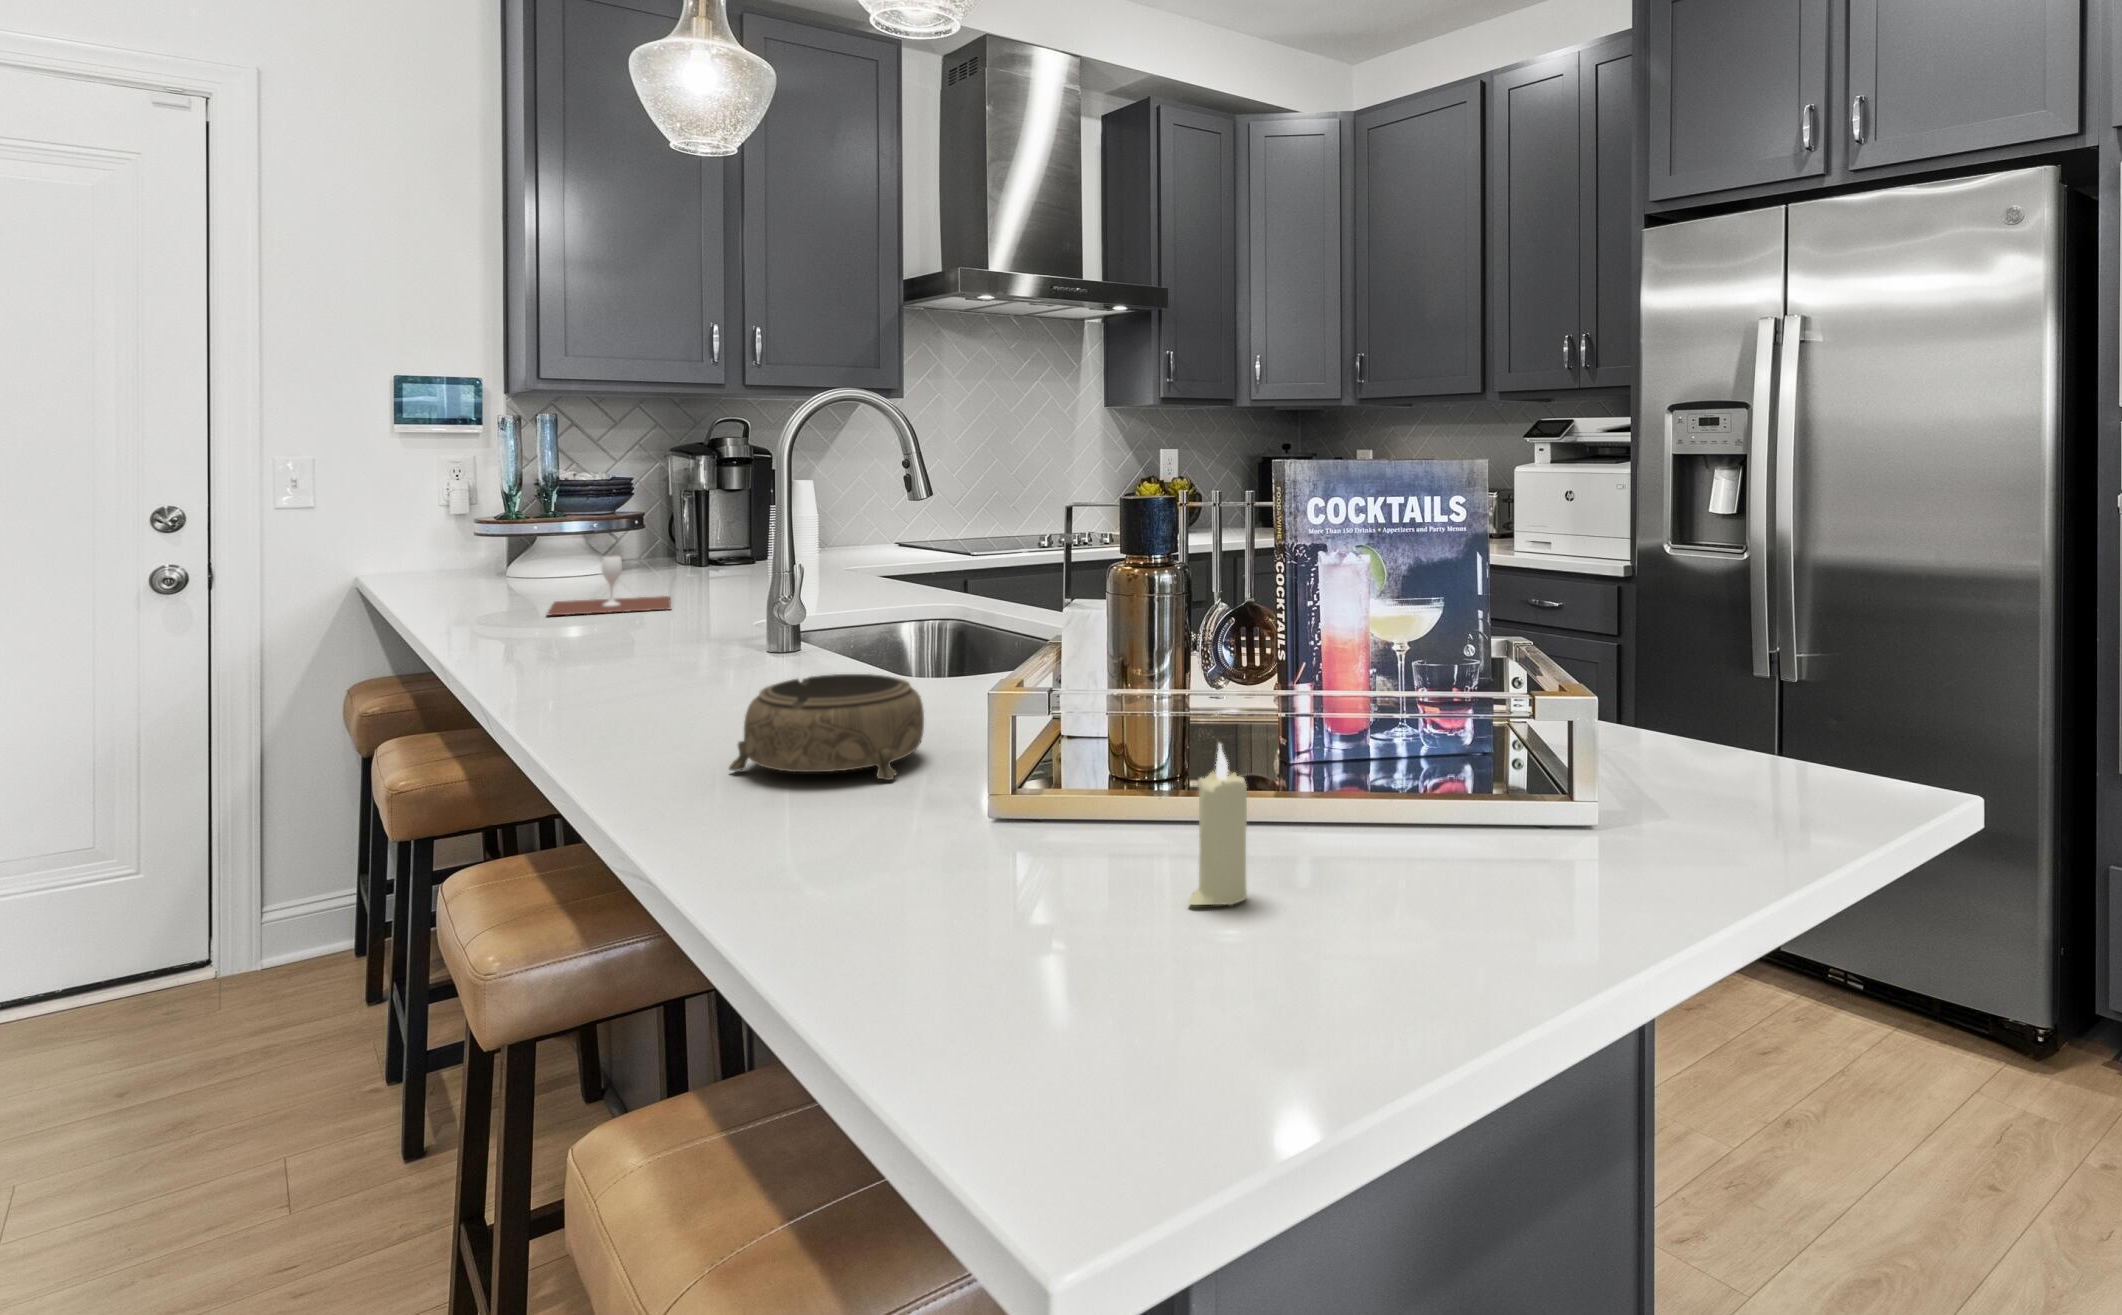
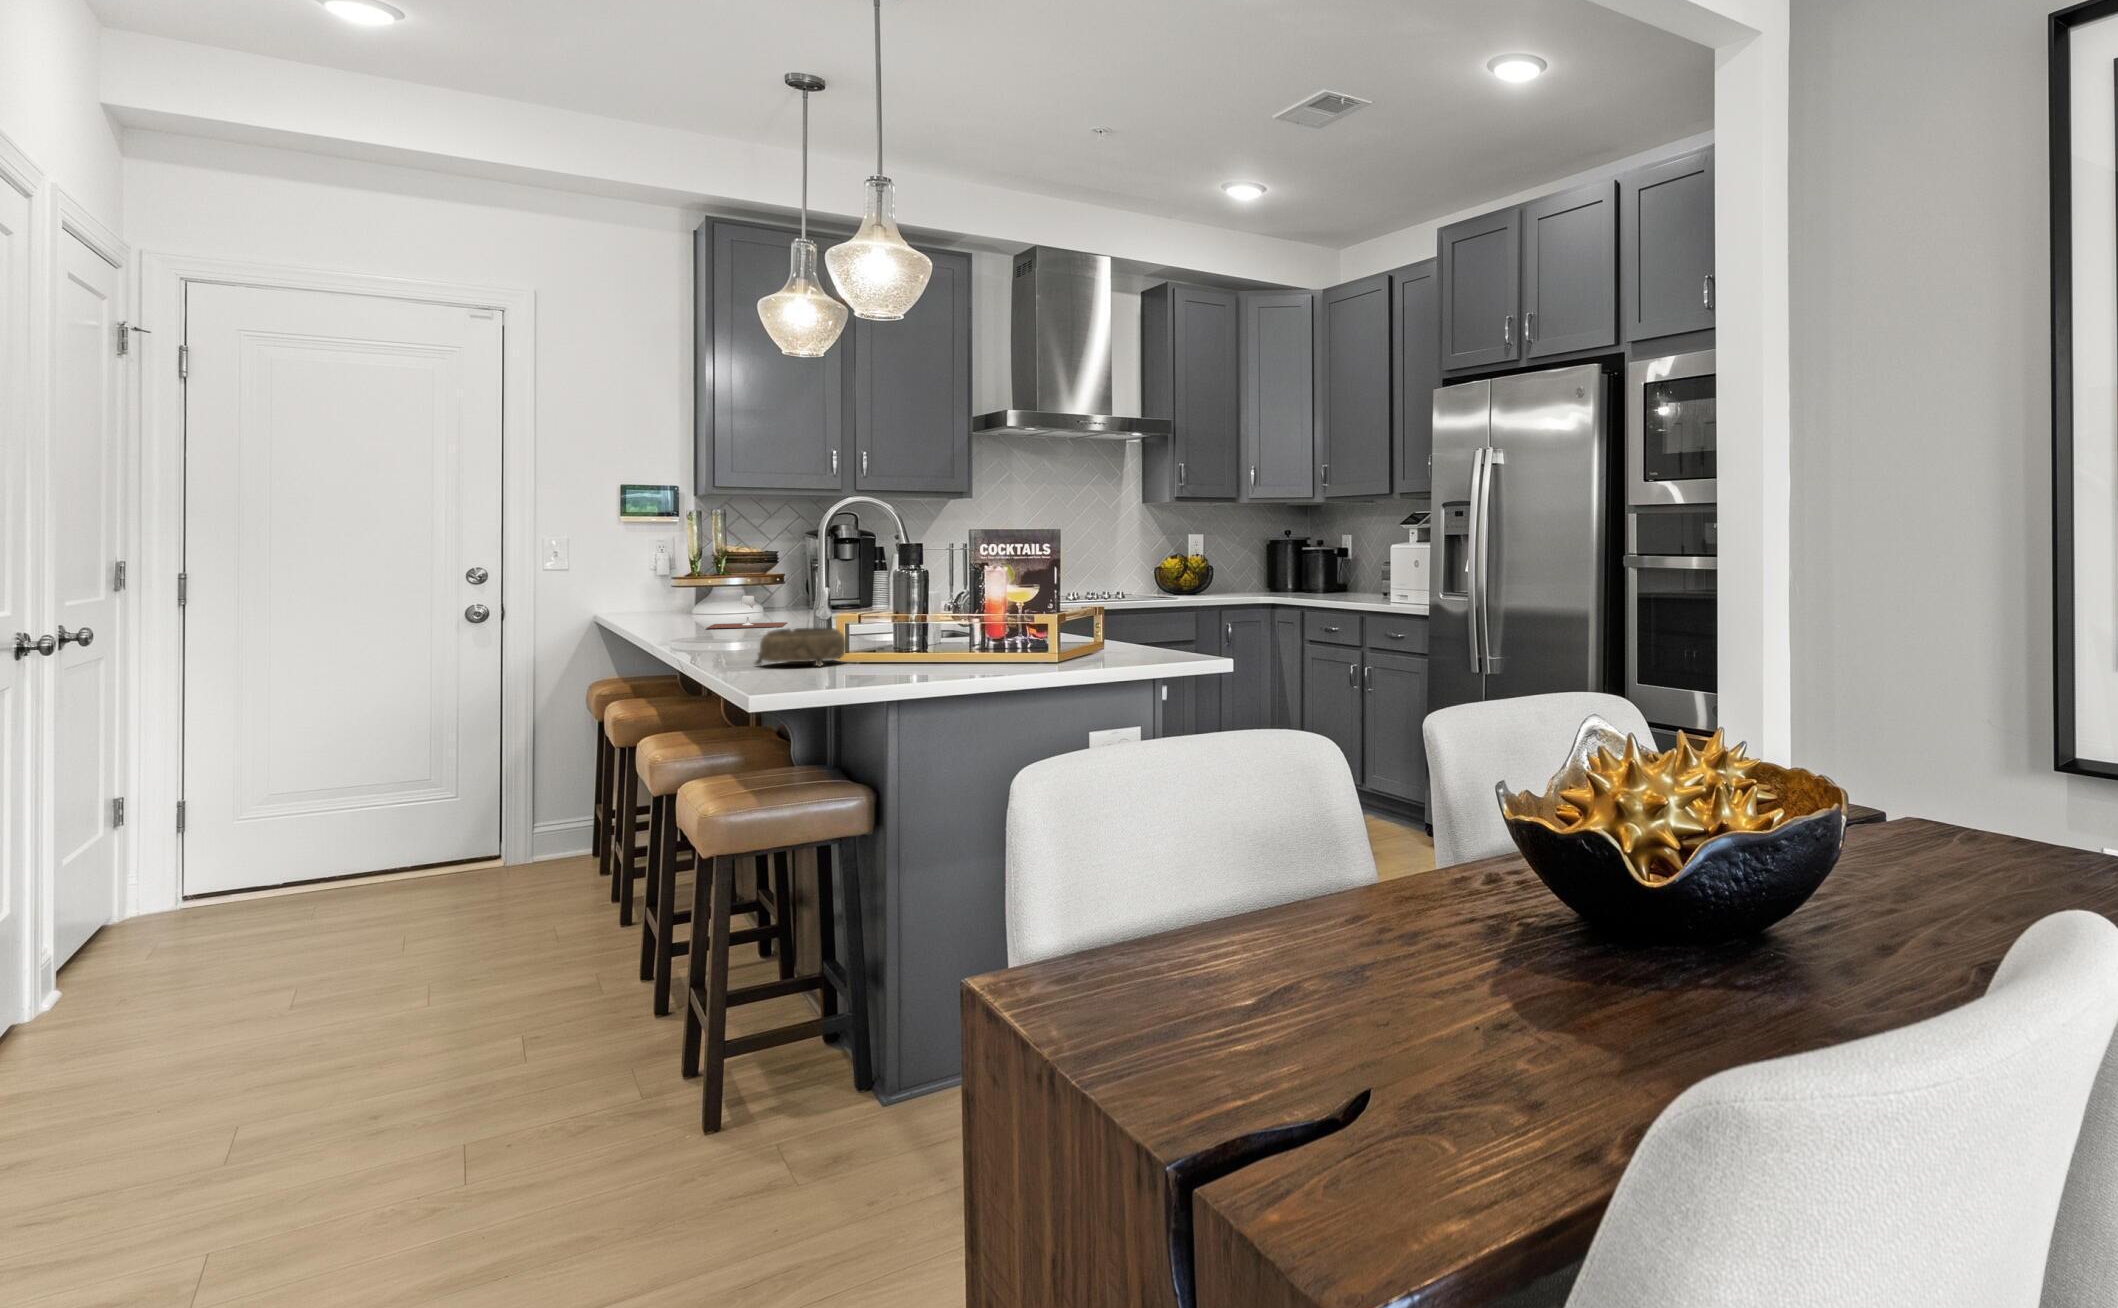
candle: present [1188,744,1247,905] -> none [886,627,912,684]

